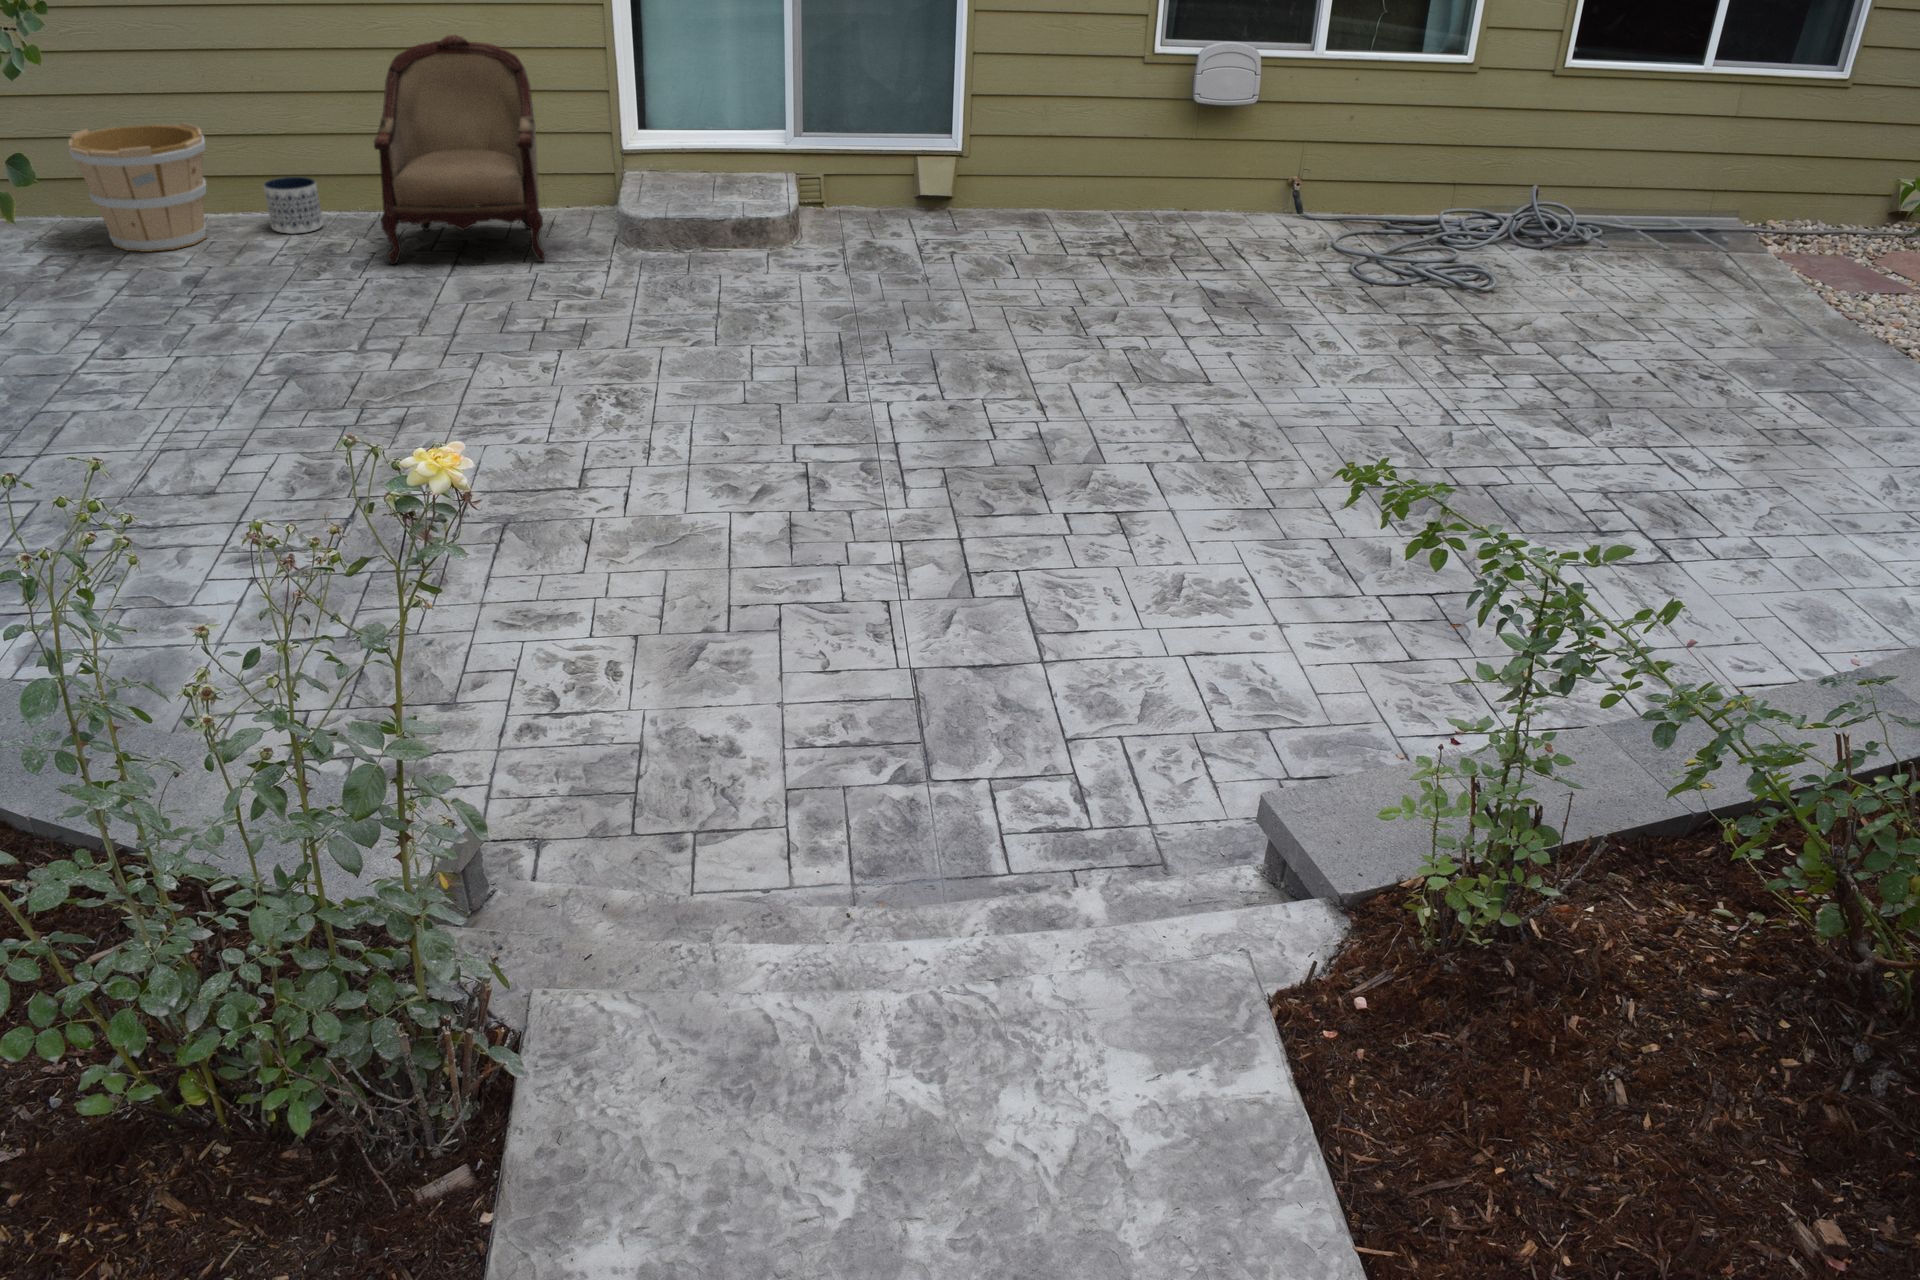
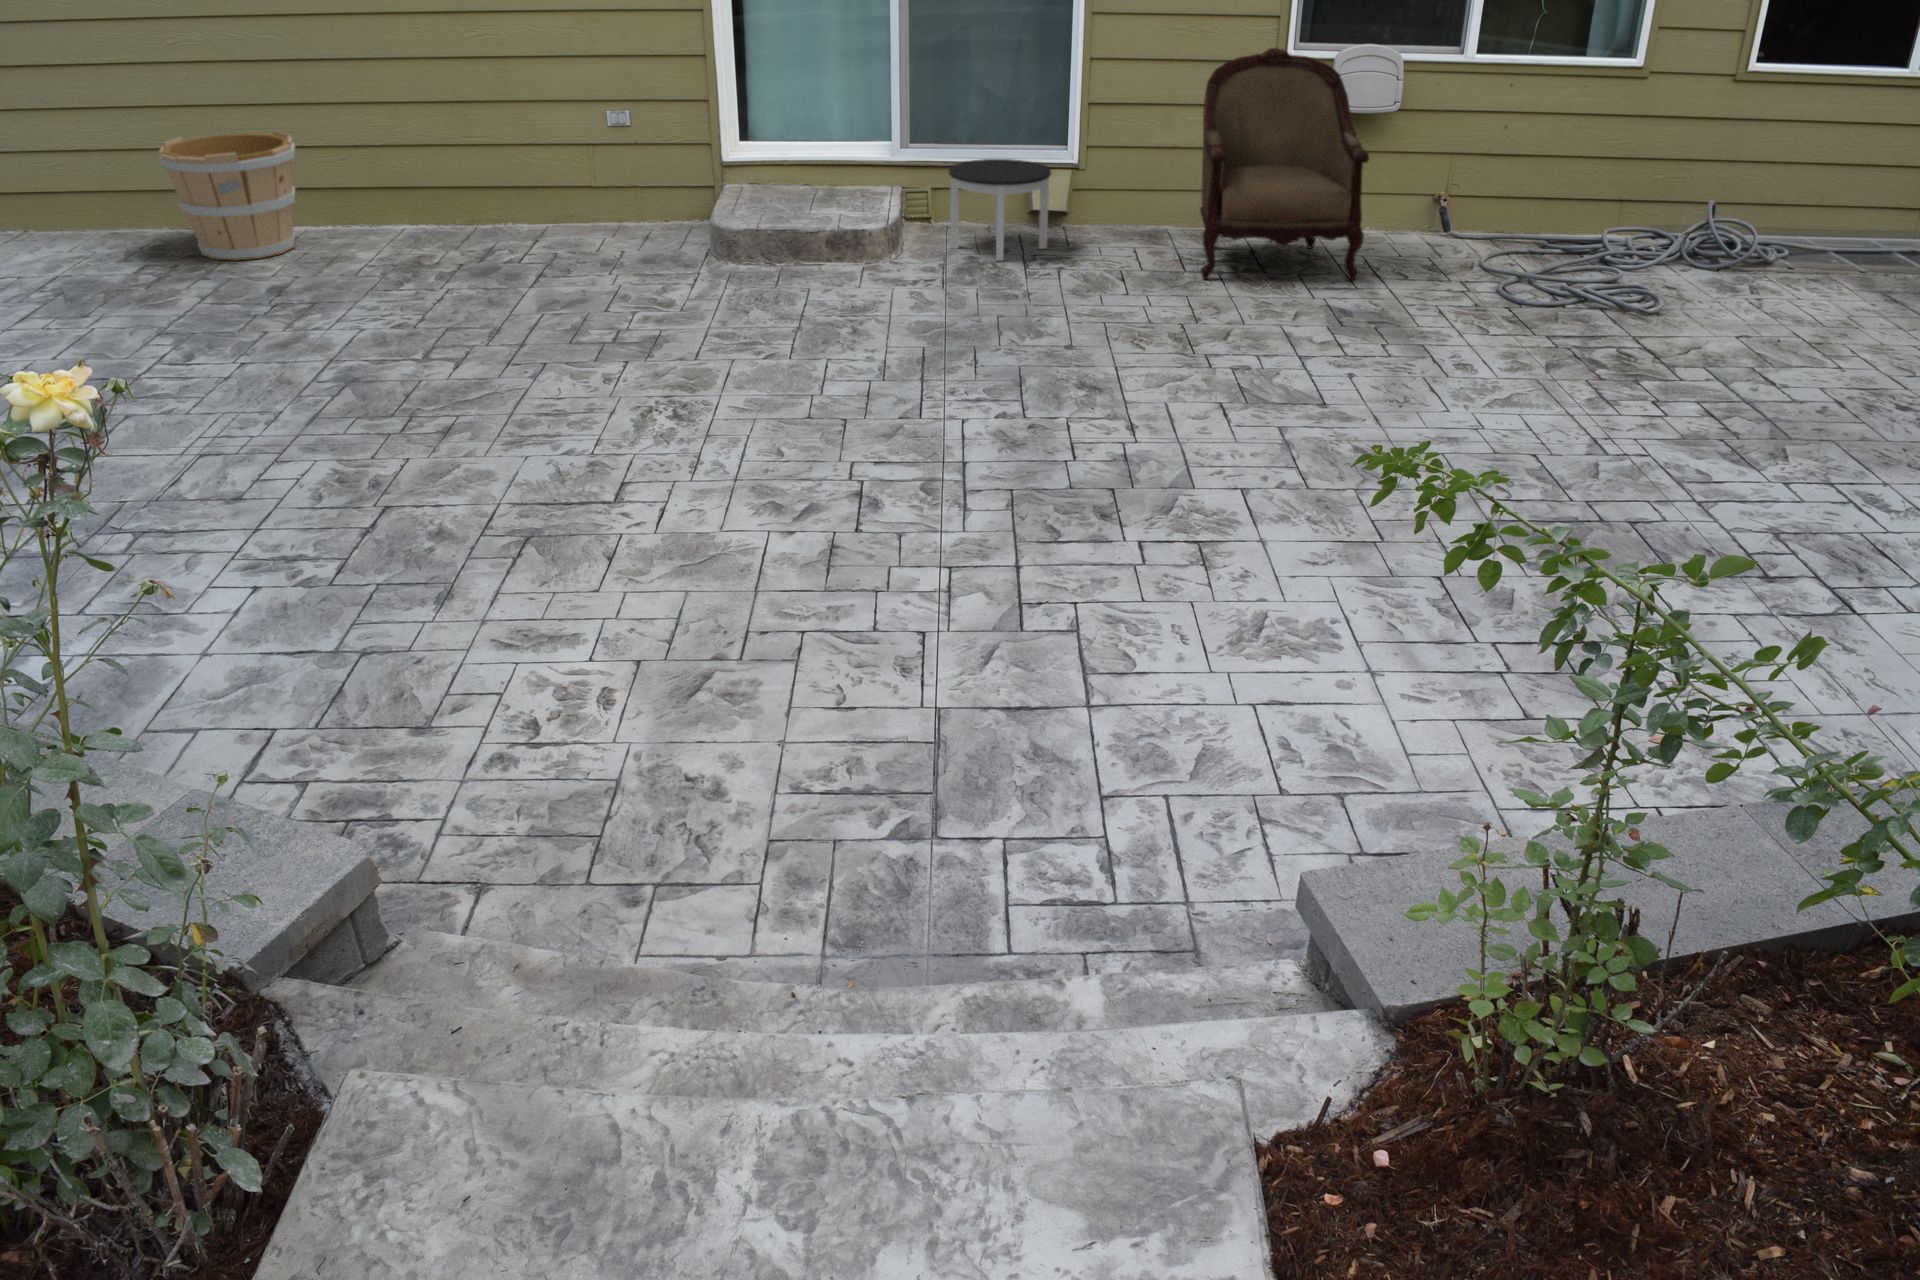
armchair: present [374,35,545,265] -> present [1200,48,1369,280]
round table: none [846,149,942,246] -> present [948,159,1051,261]
planter: present [264,177,323,234] -> none [353,187,413,244]

